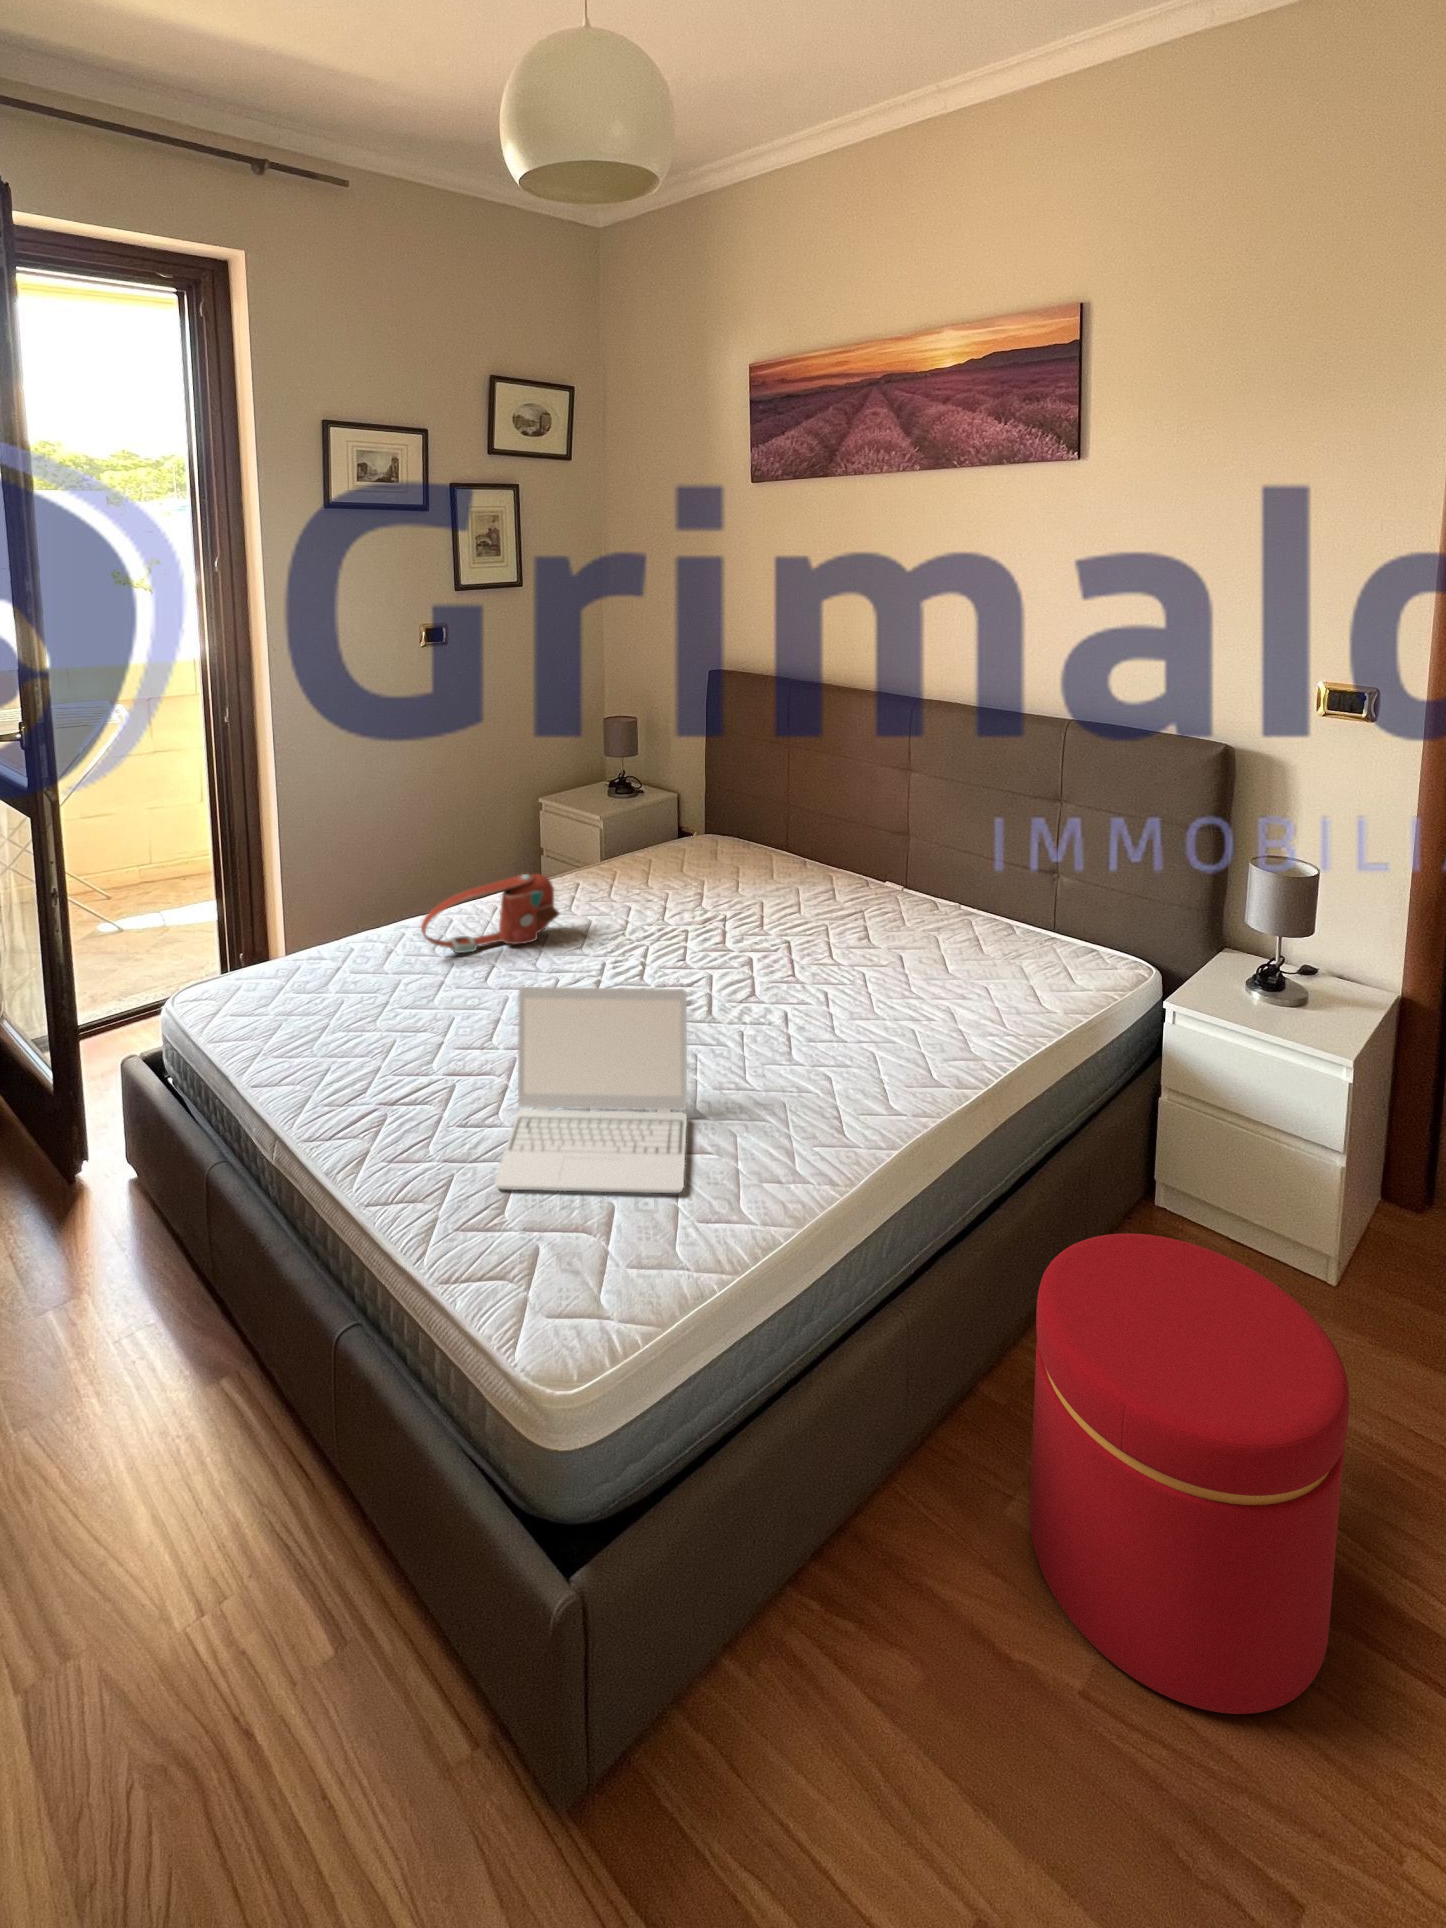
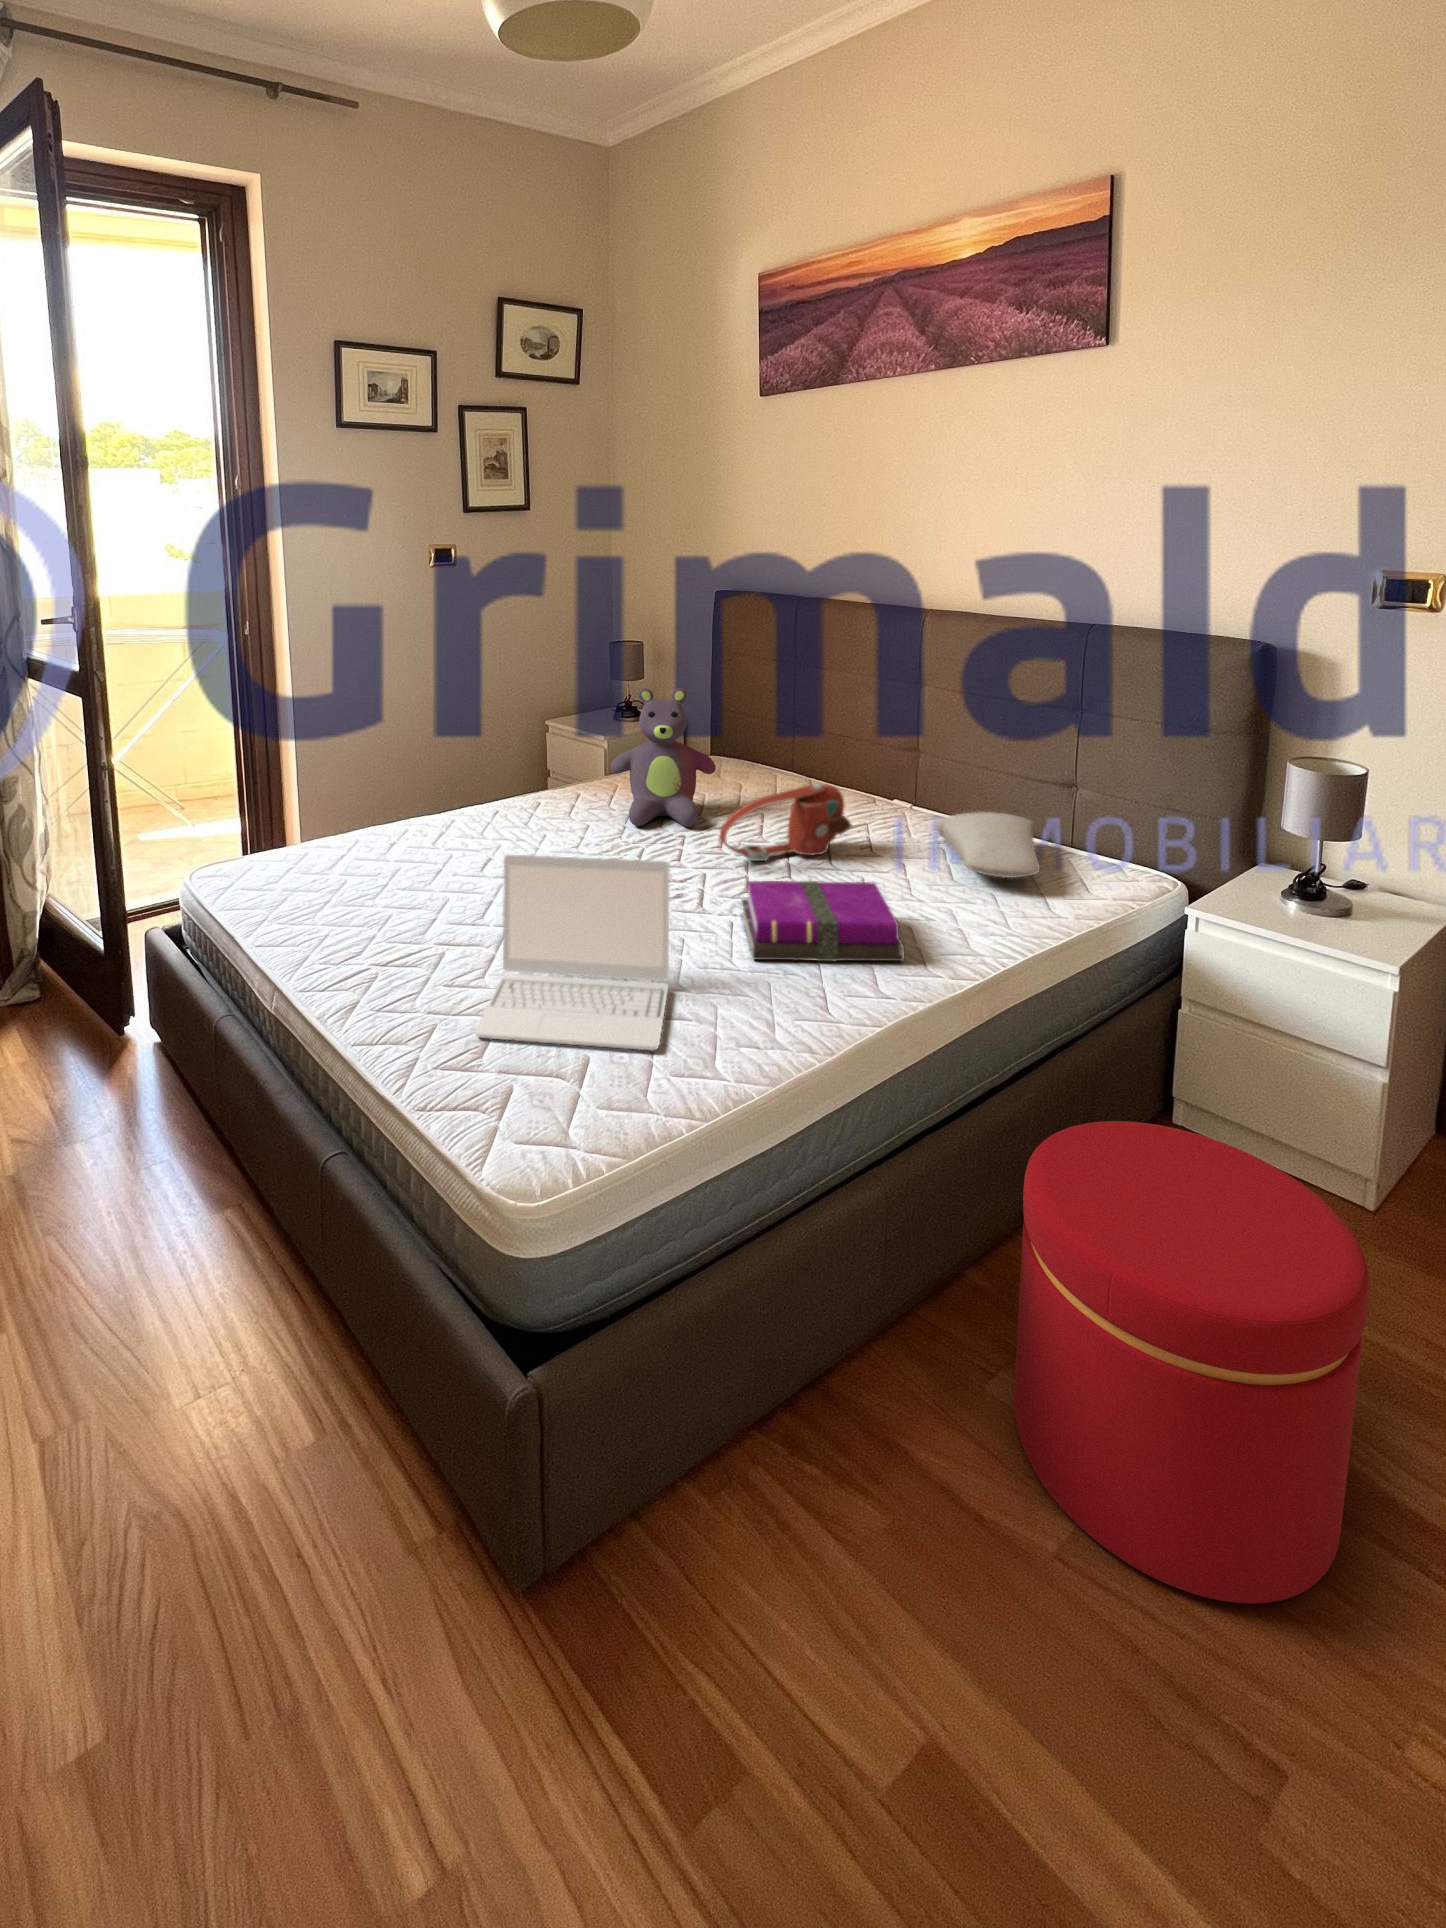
stuffed bear: none [611,781,716,923] -> present [611,688,716,827]
handbag: present [421,874,559,953] -> present [720,784,852,861]
pillow: none [929,902,1030,972] -> present [936,812,1040,878]
notebook: none [751,988,912,1078] -> present [741,881,905,962]

